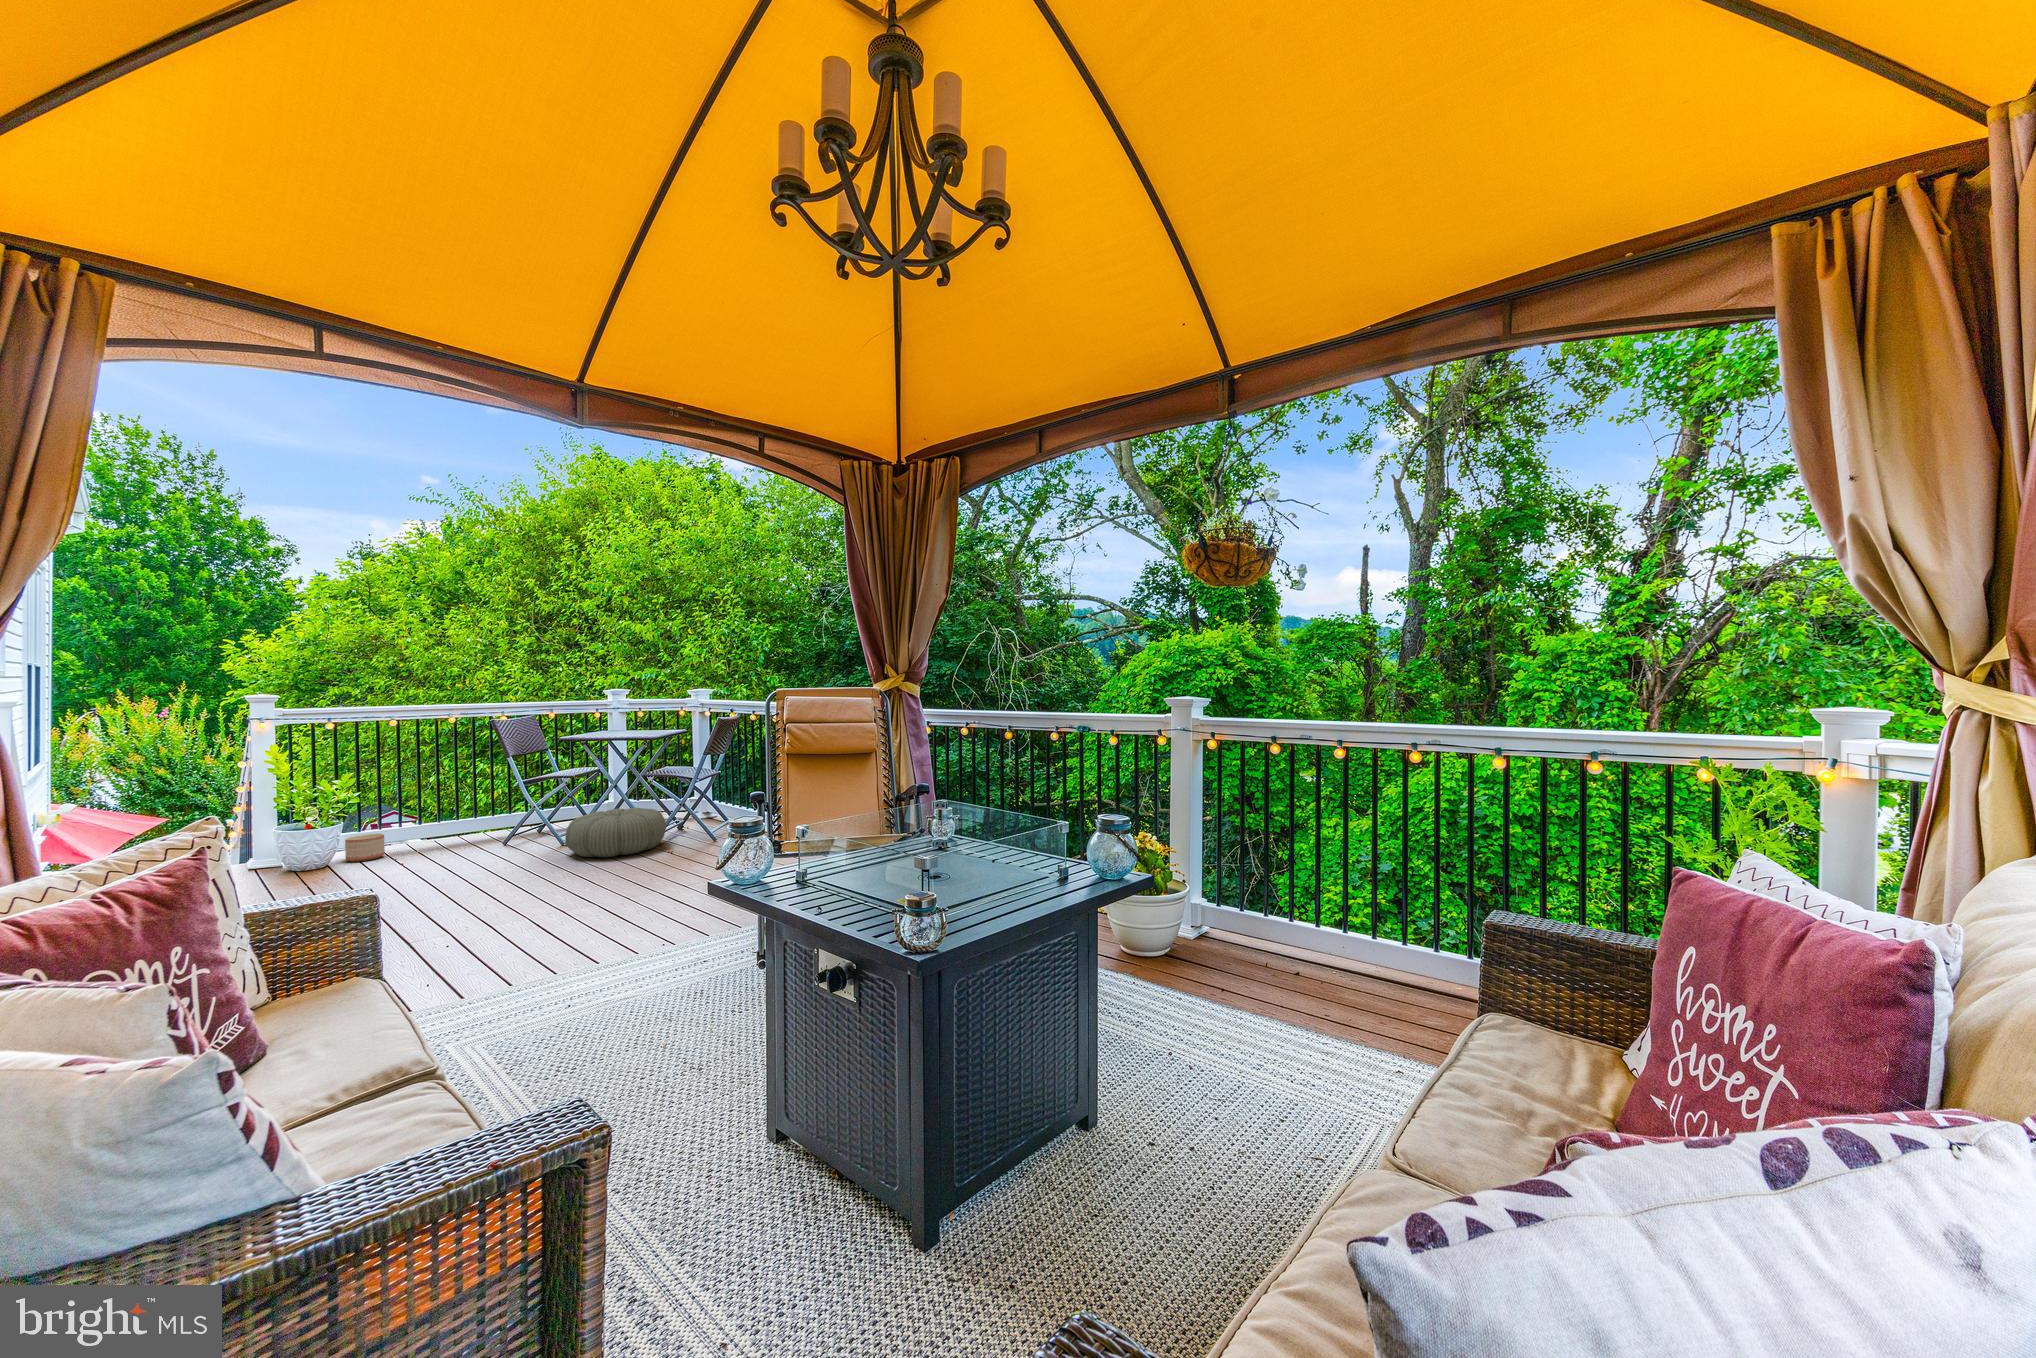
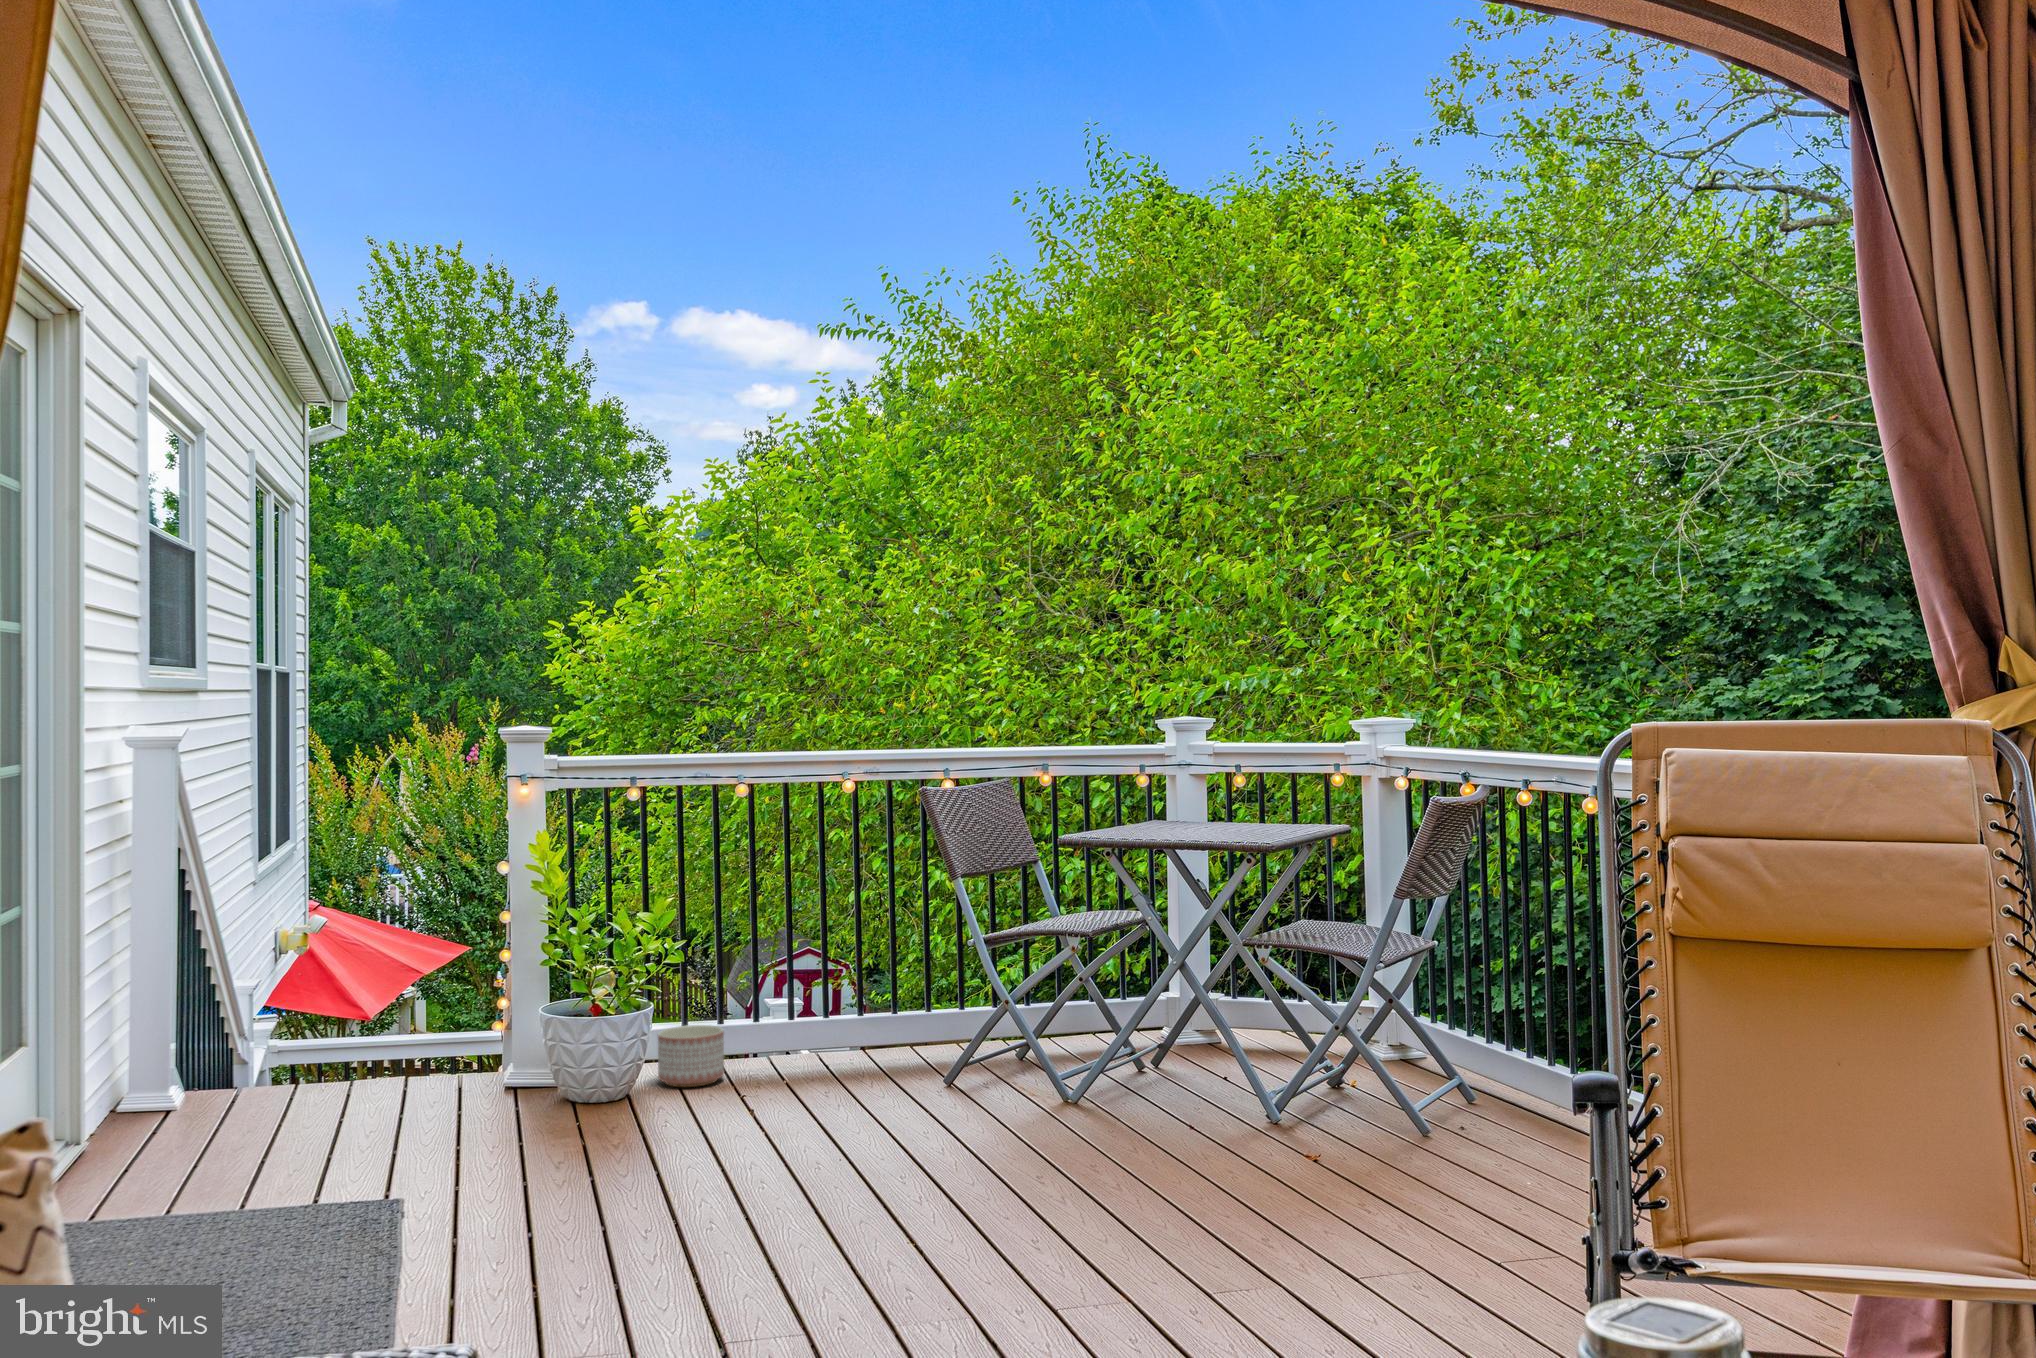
pouf: present [565,808,666,857] -> none [1062,1031,1305,1175]

